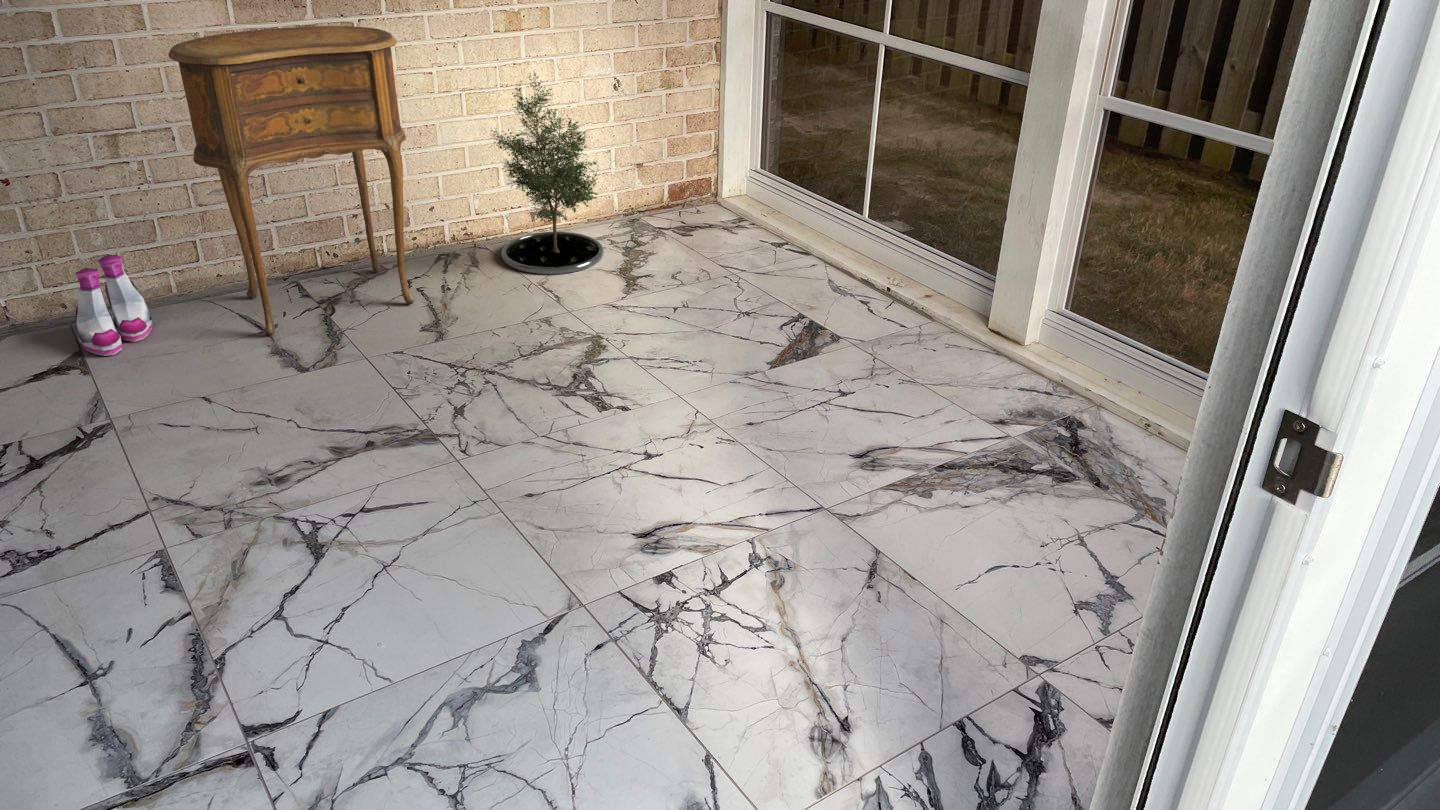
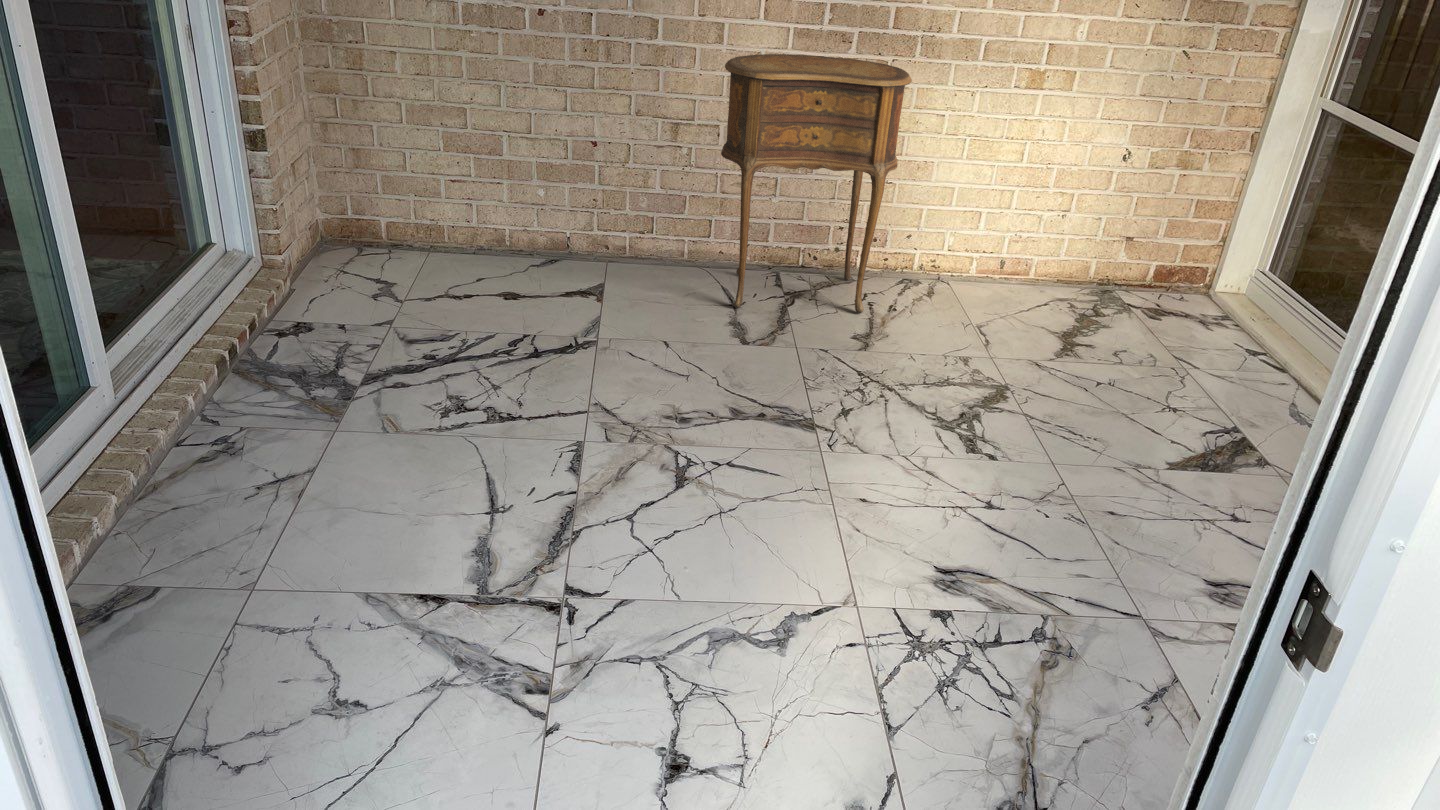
potted tree: present [491,73,604,274] -> none [960,130,1079,324]
boots: present [75,255,153,356] -> none [603,213,661,291]

